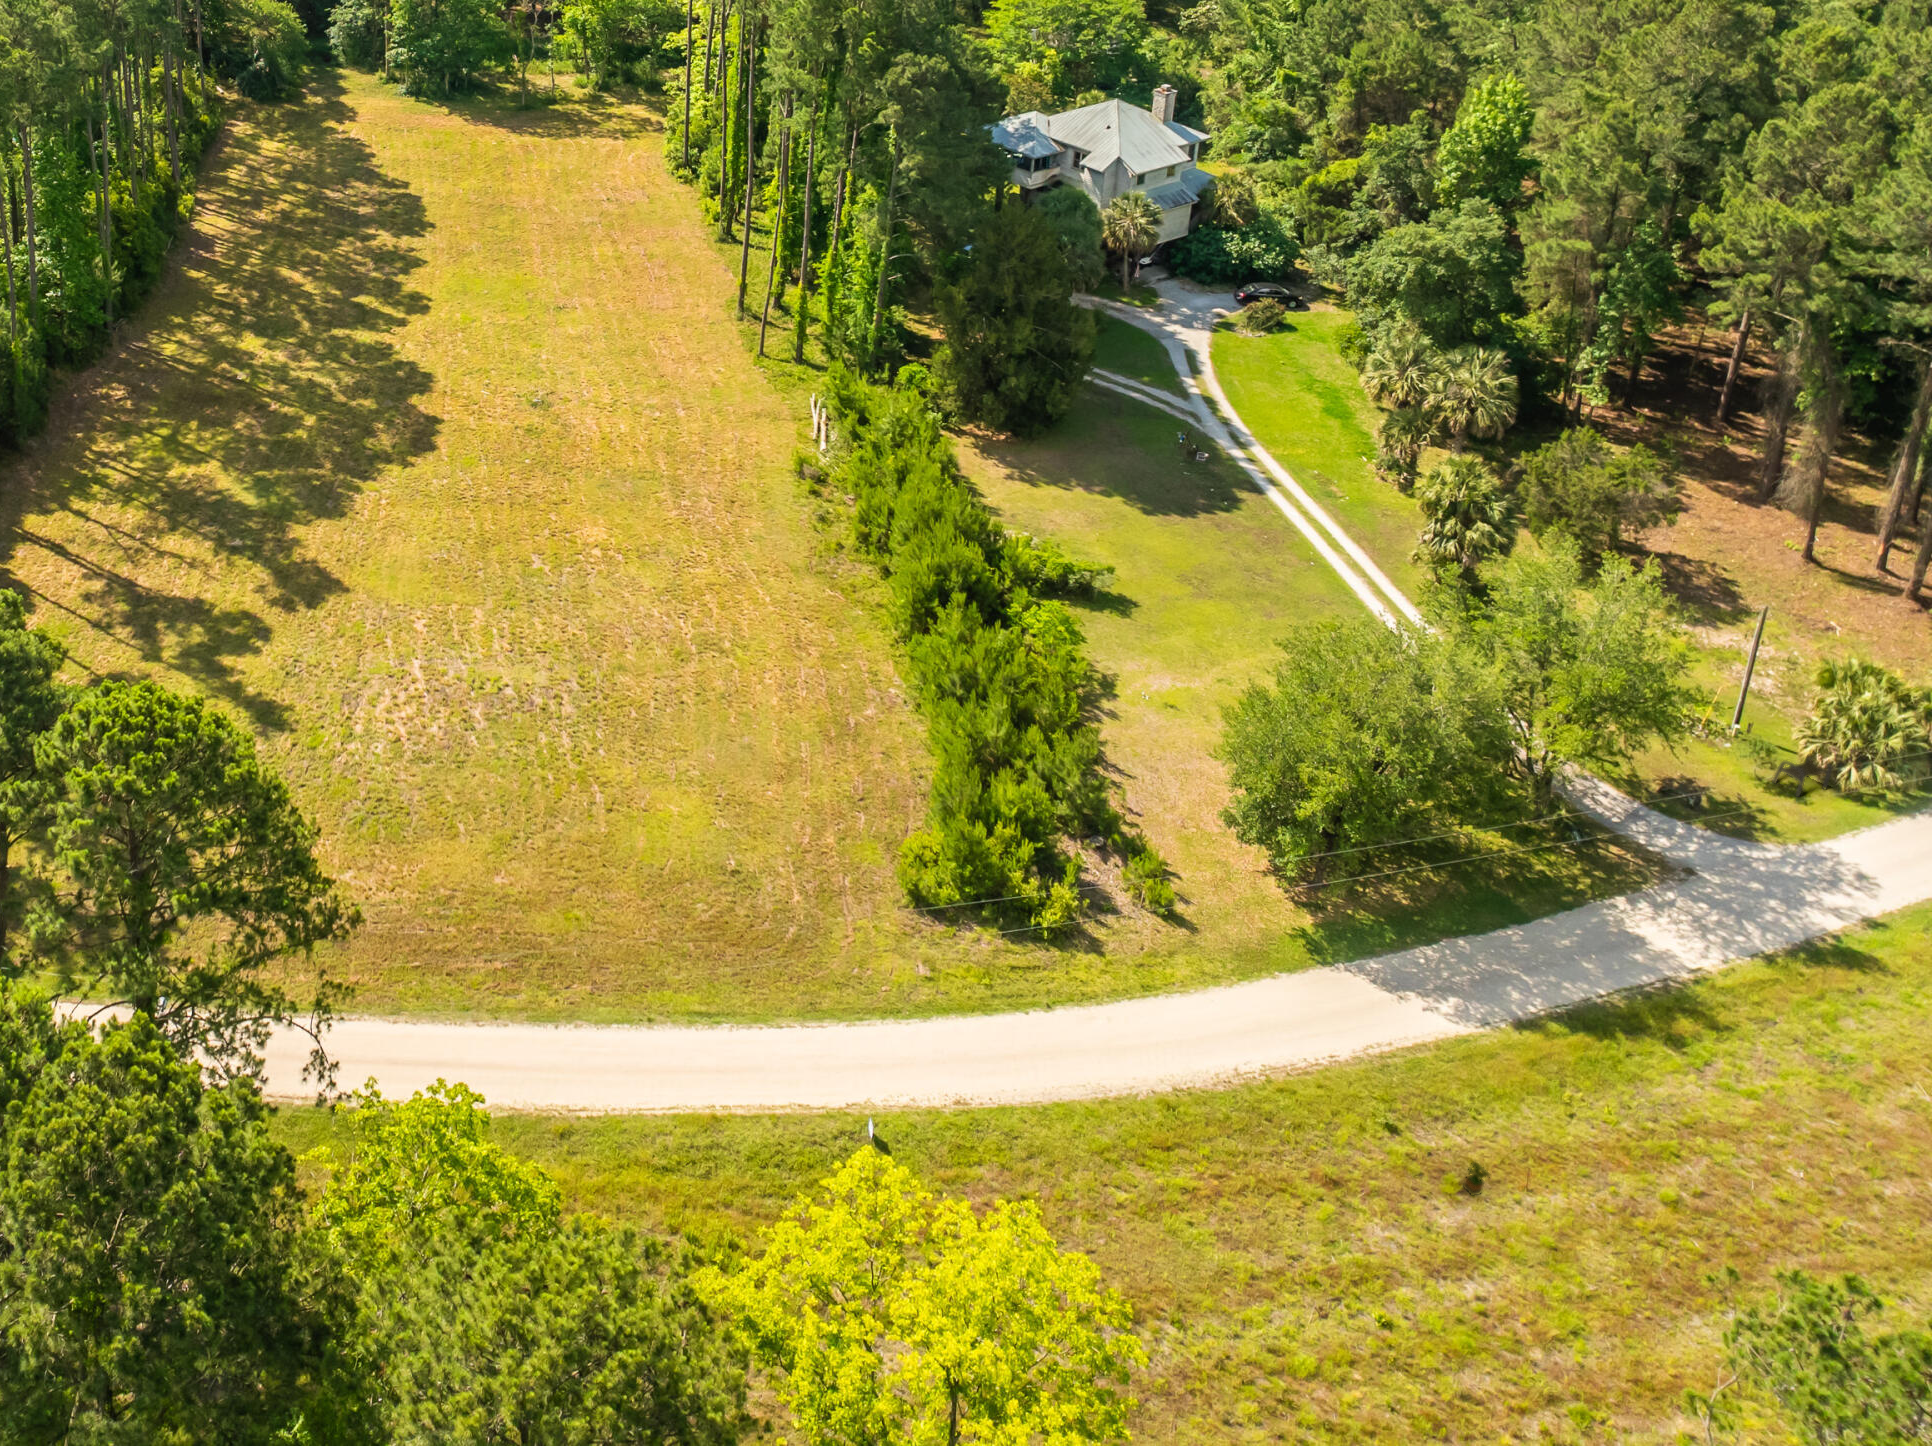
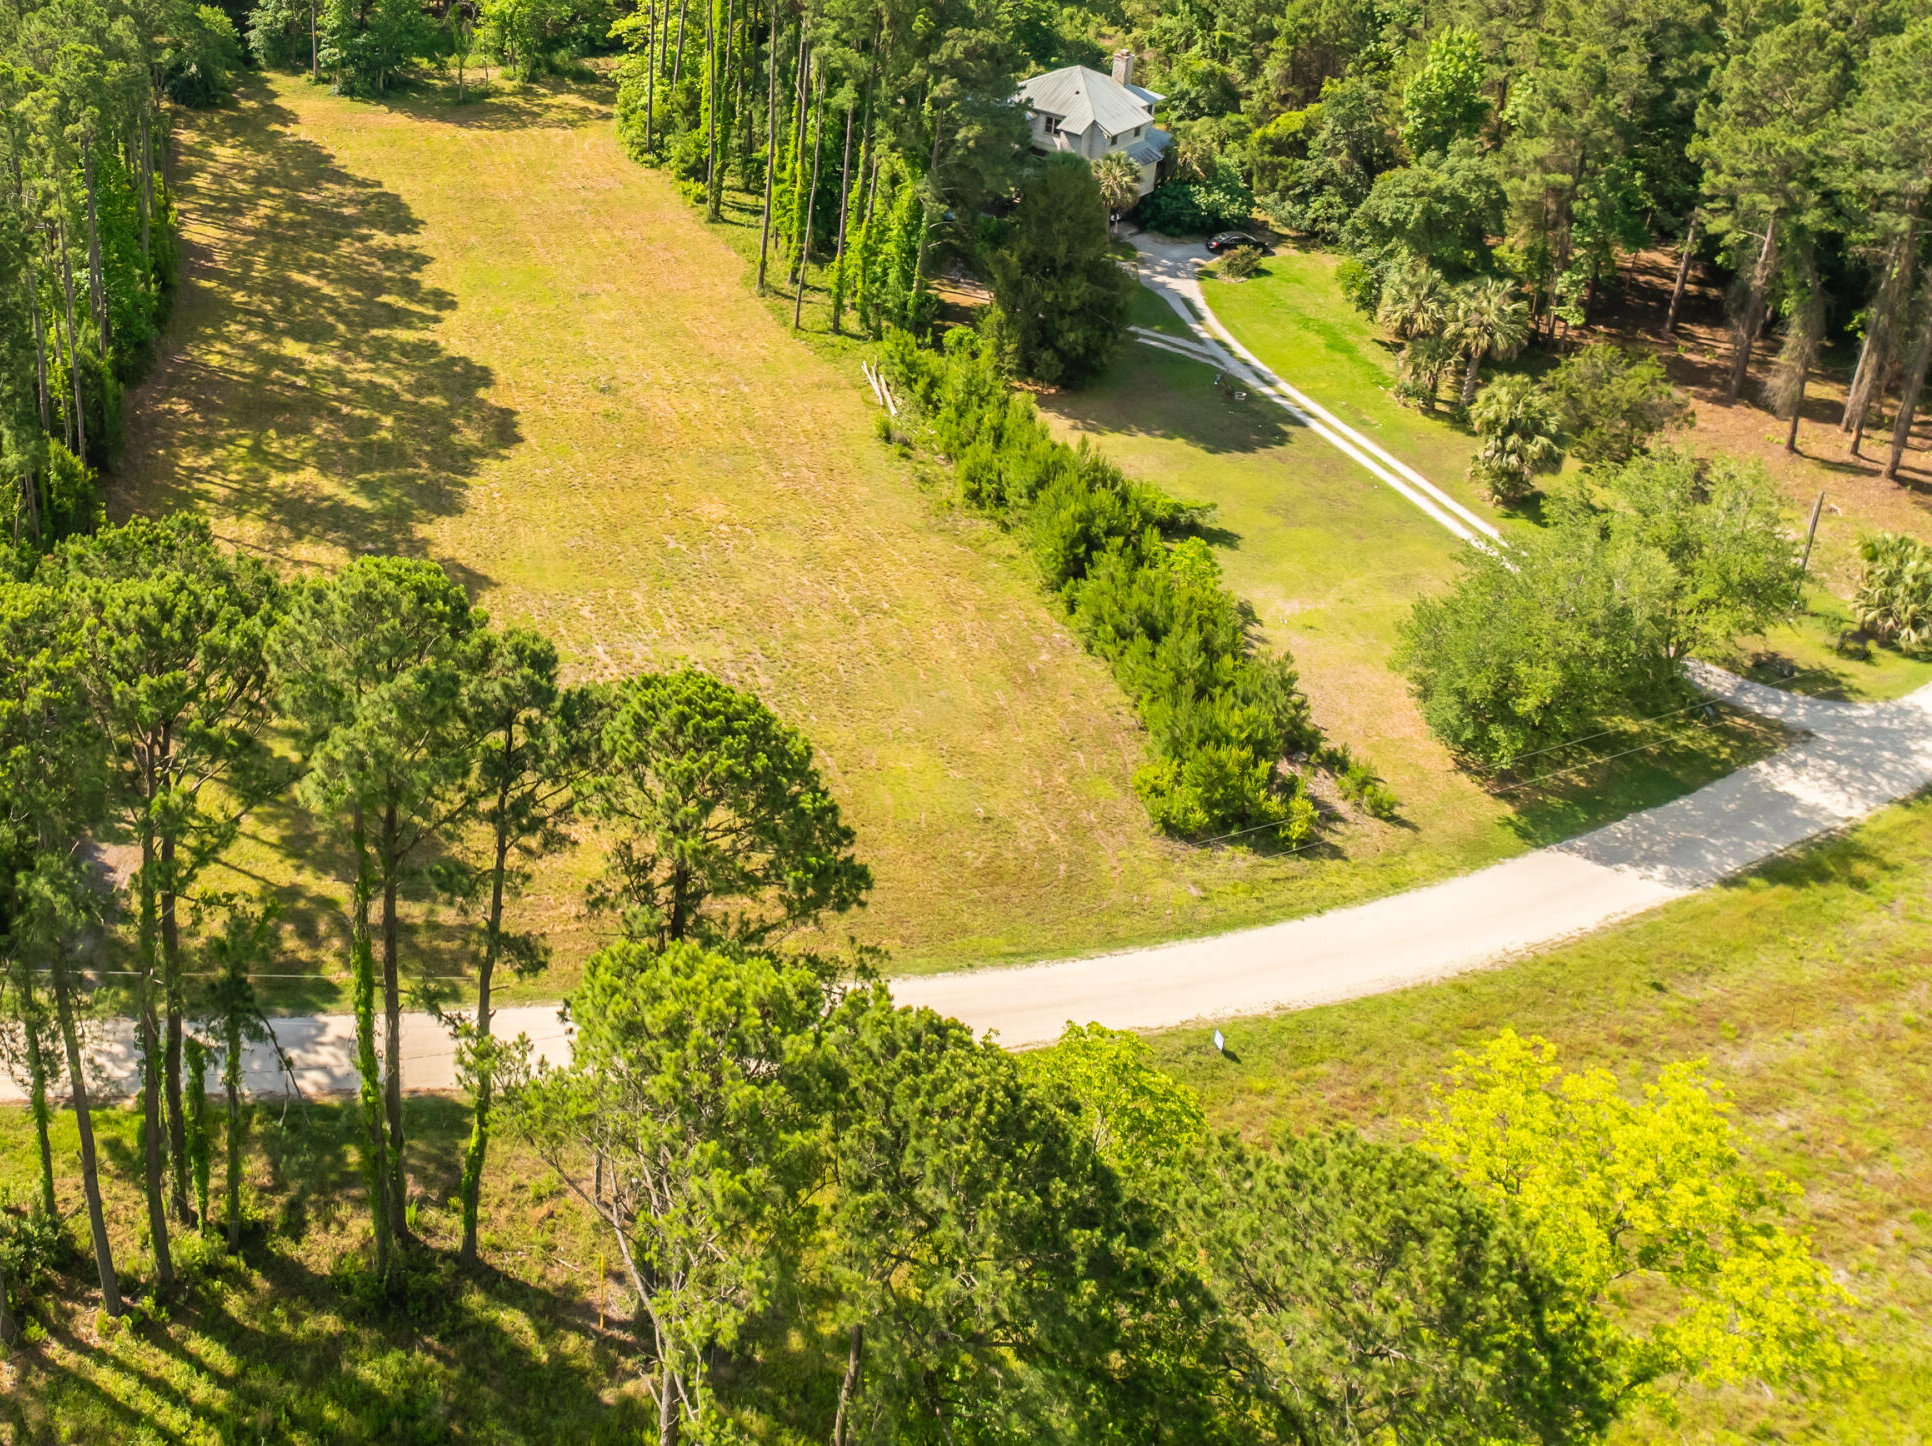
potted tree: present [1463,1162,1490,1195] -> none [1731,1004,1759,1035]

